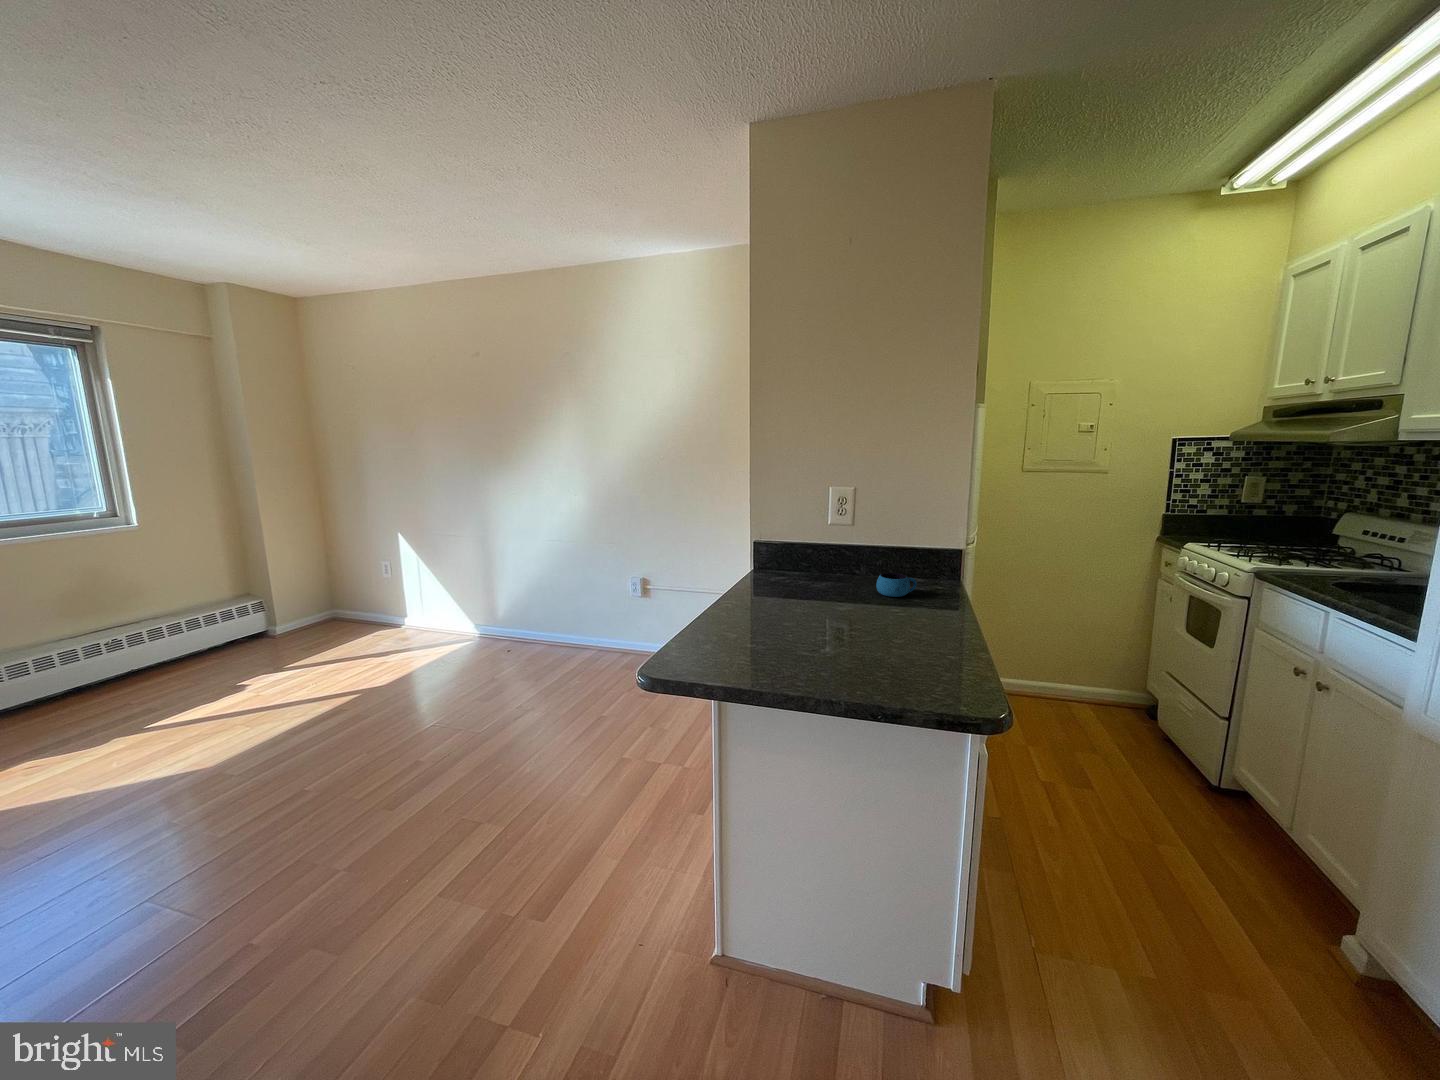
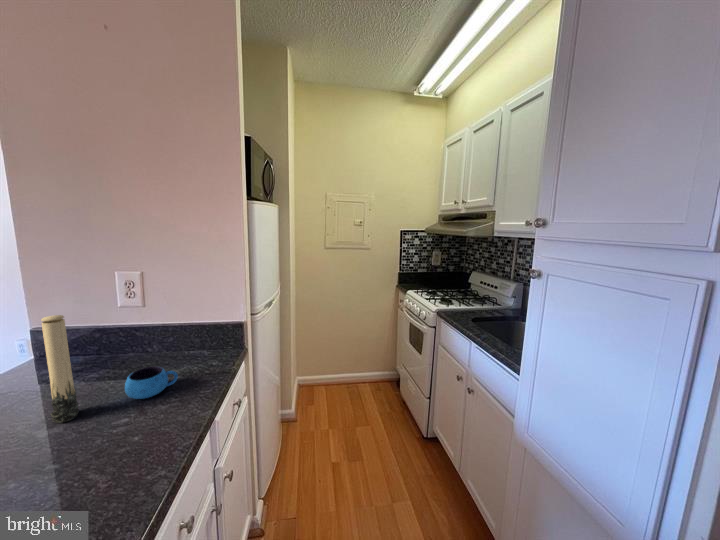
candle: none [831,514,855,601] -> present [41,315,79,423]

